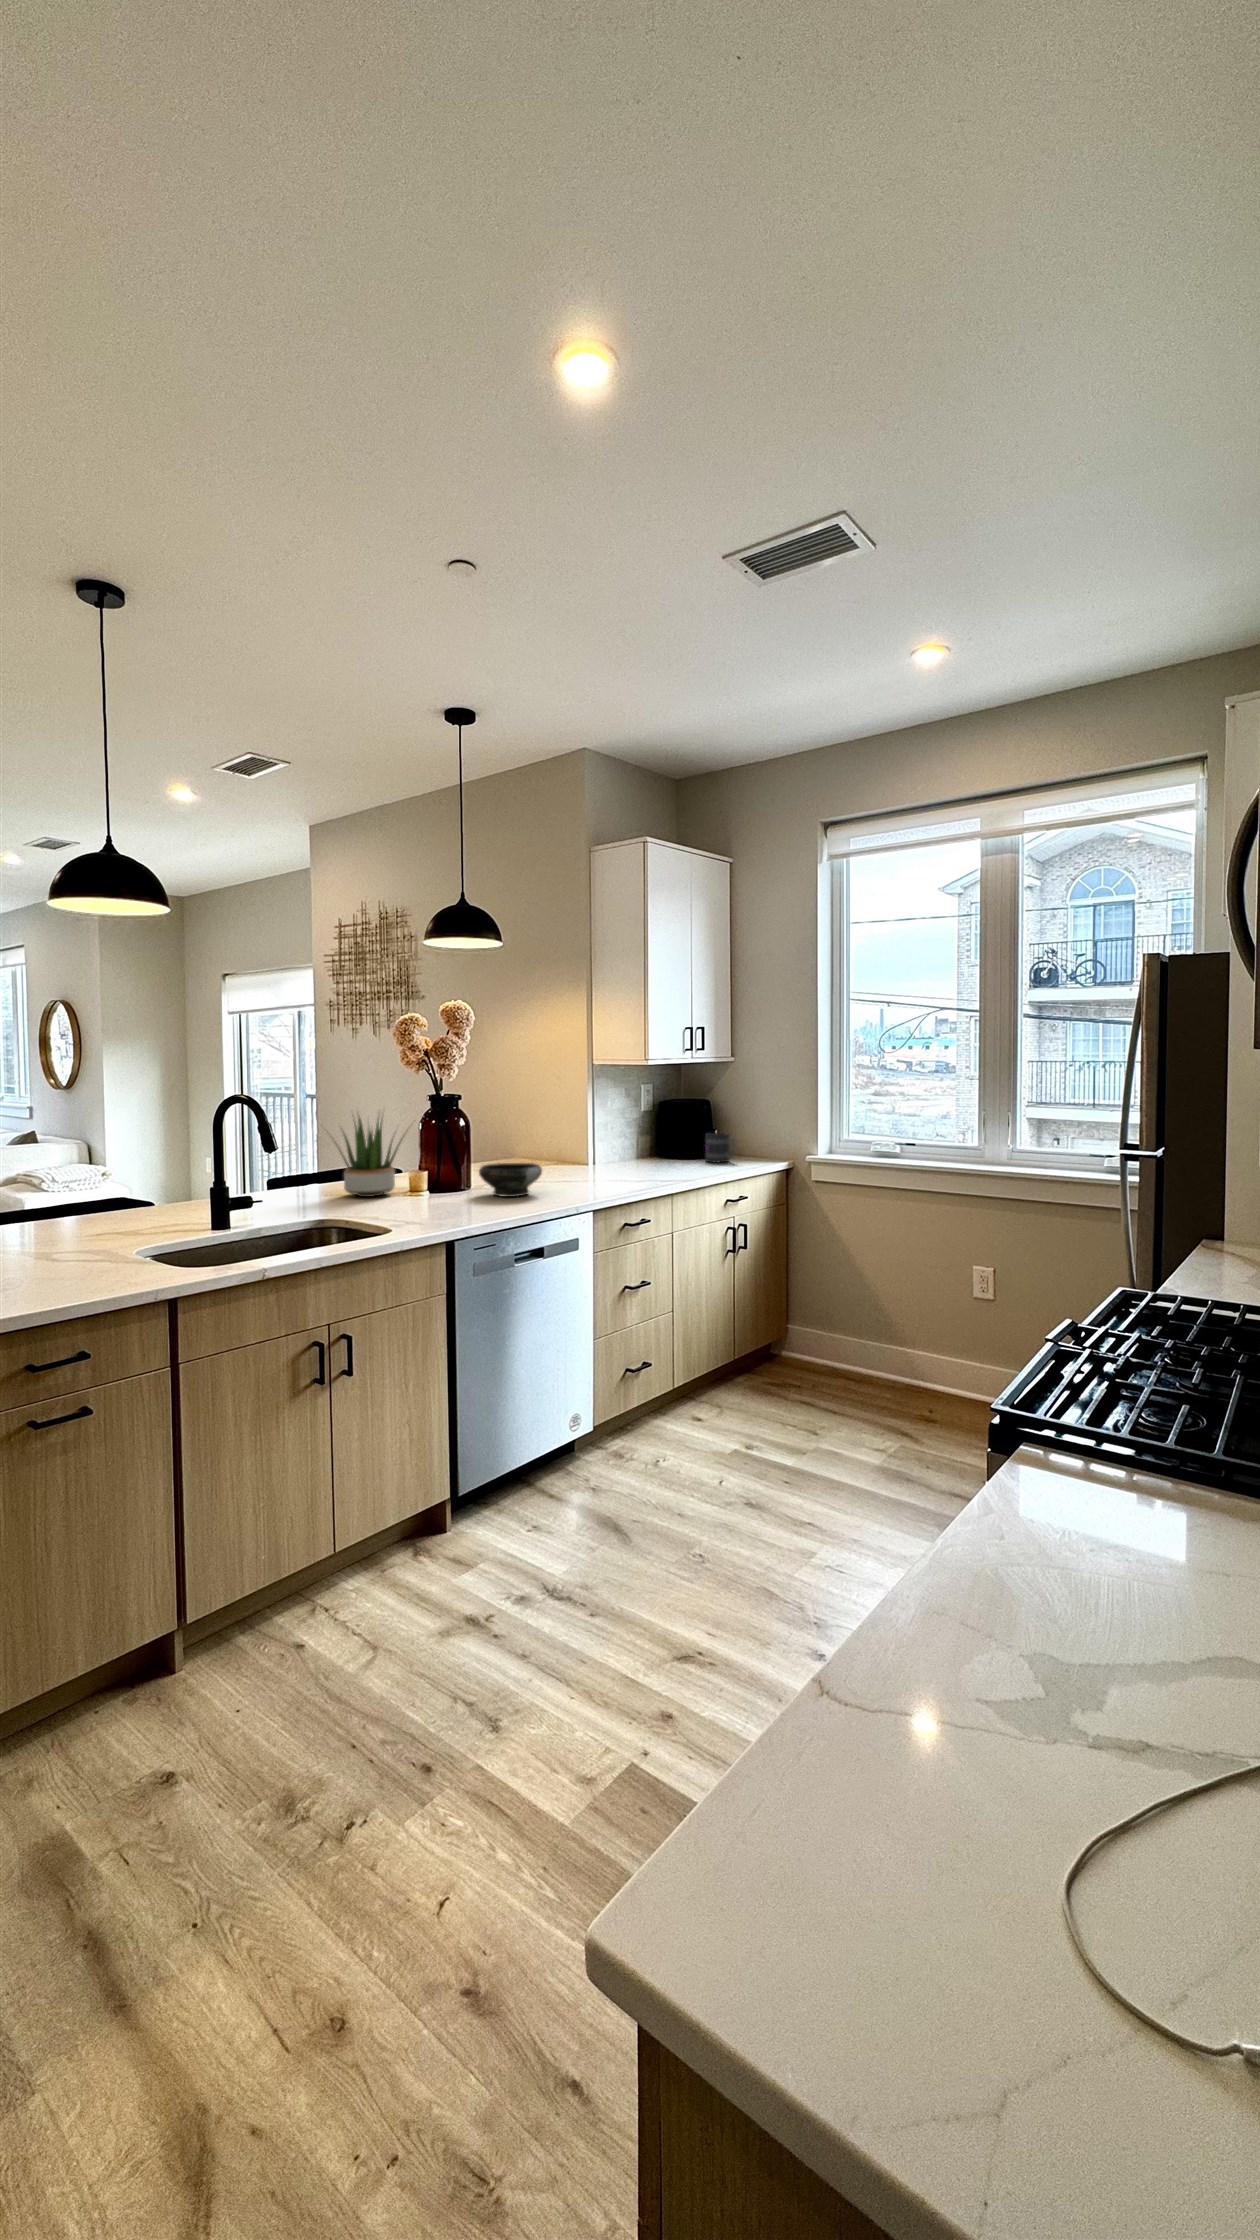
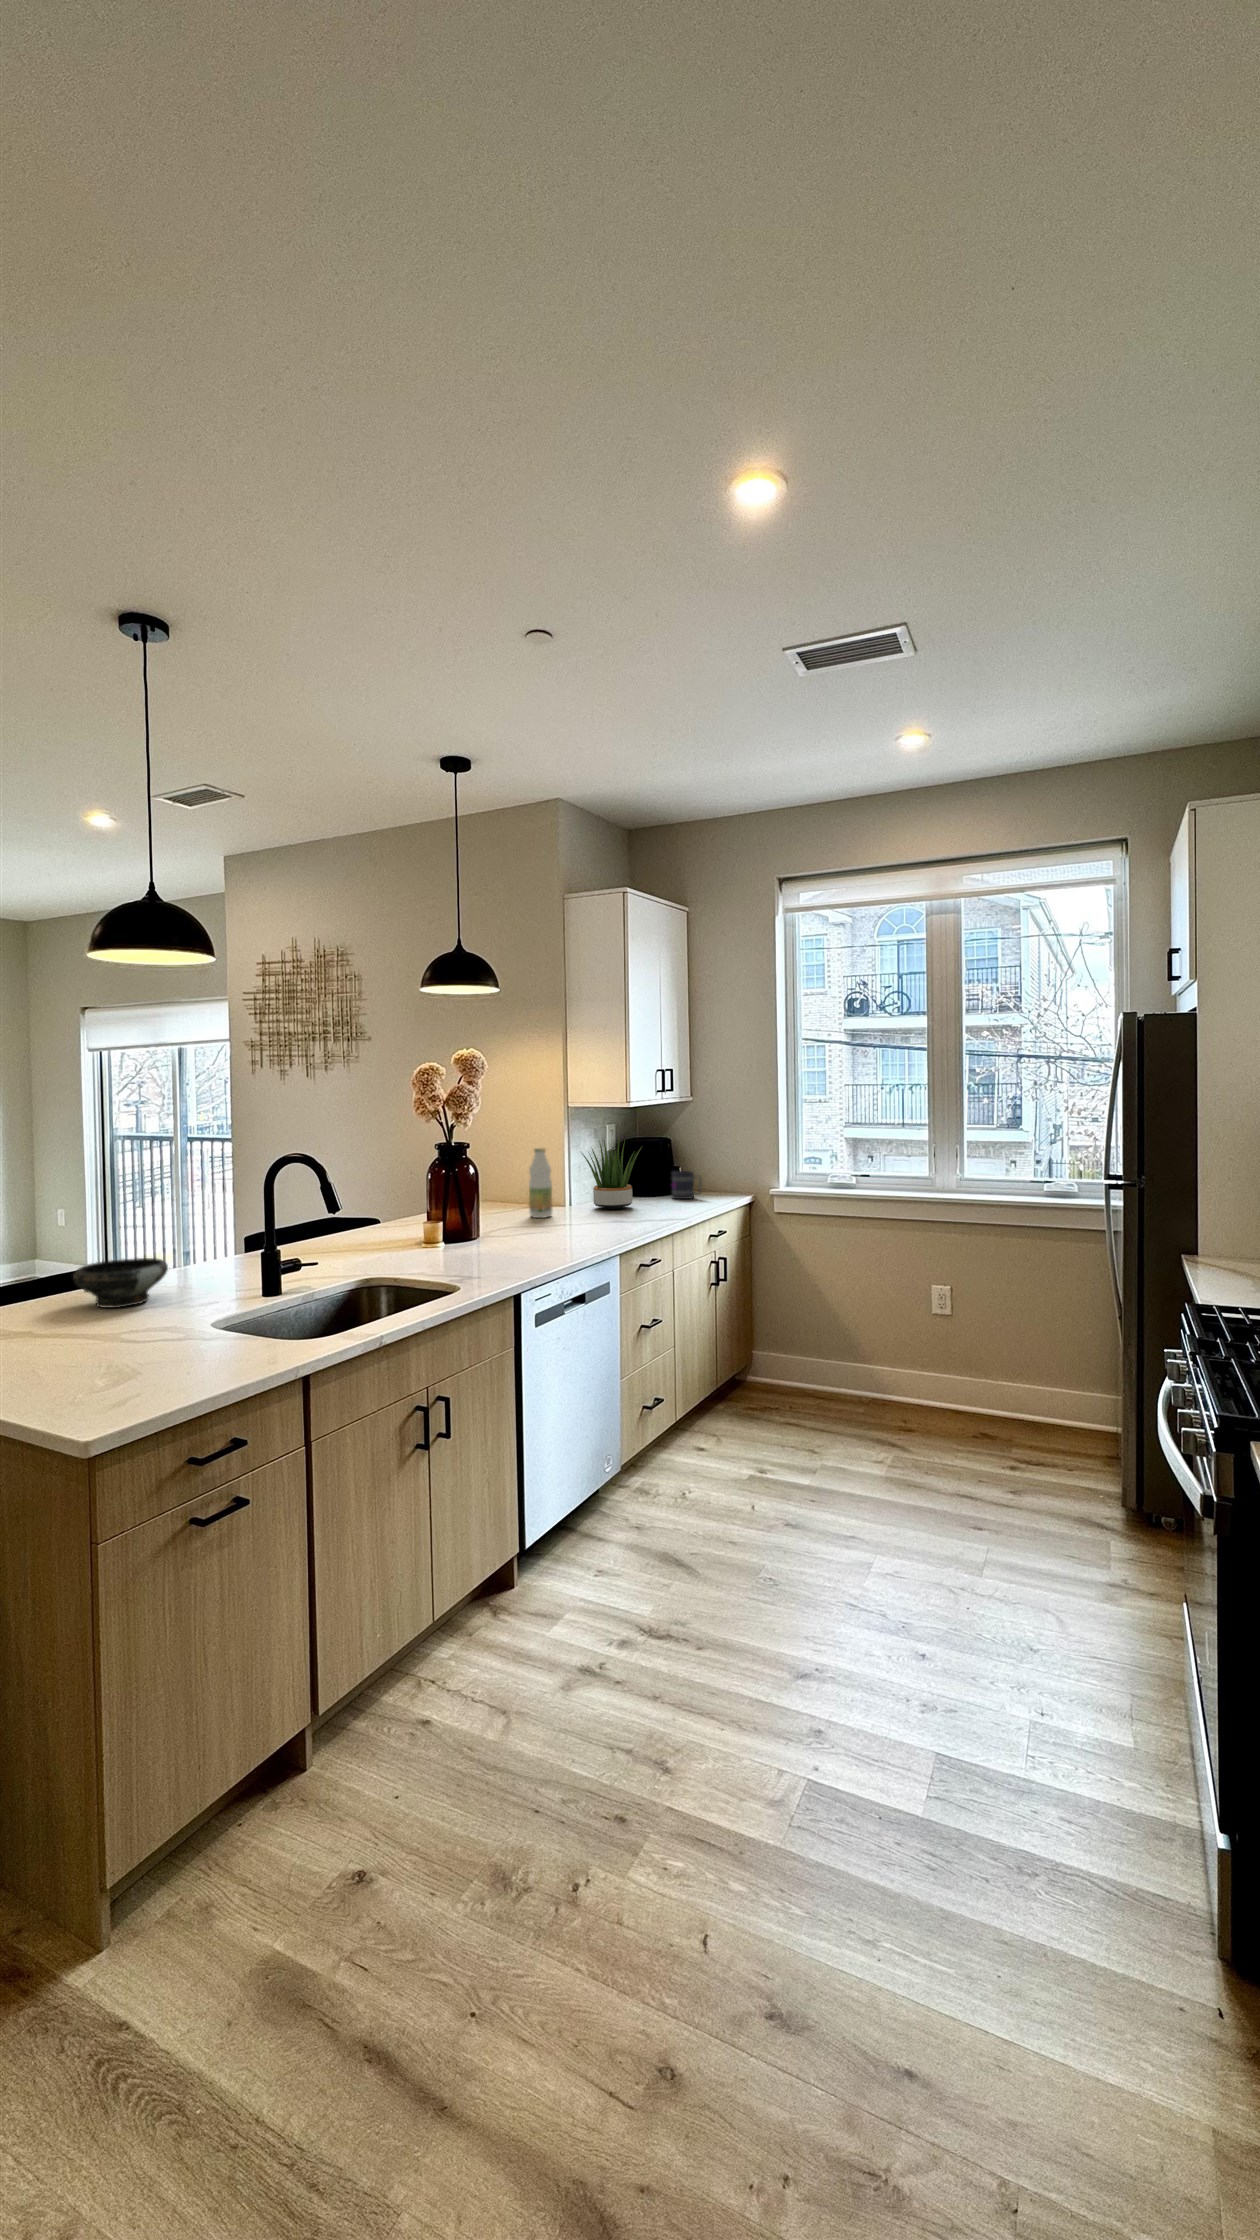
bottle: none [541,1104,564,1174] -> present [529,1148,552,1218]
potted plant: present [332,1115,402,1197] -> present [582,1138,641,1209]
bowl: present [479,1163,542,1197] -> present [73,1258,168,1308]

